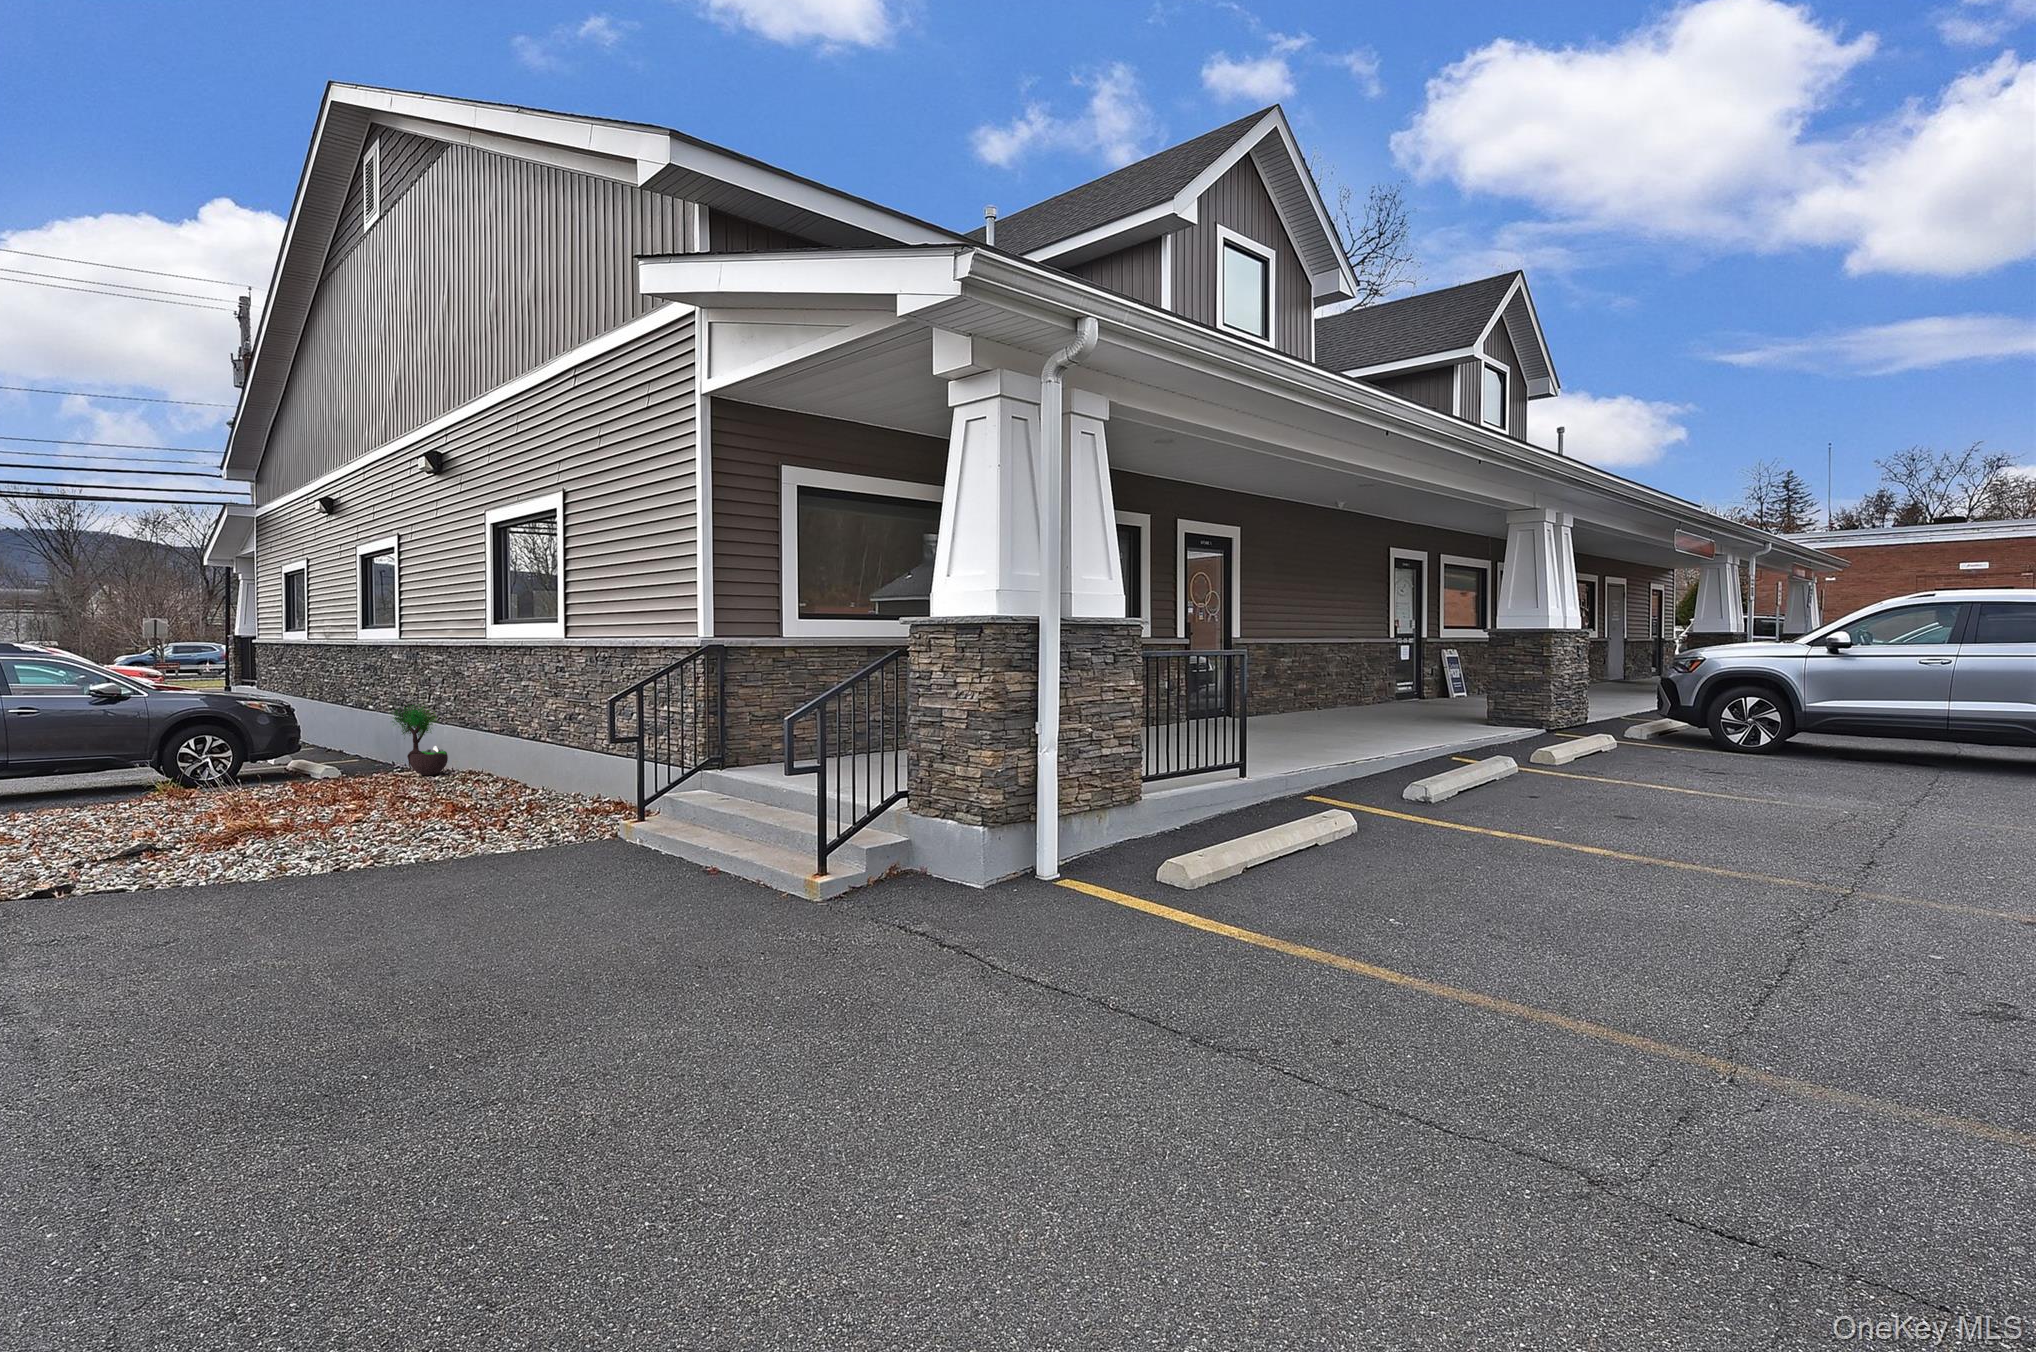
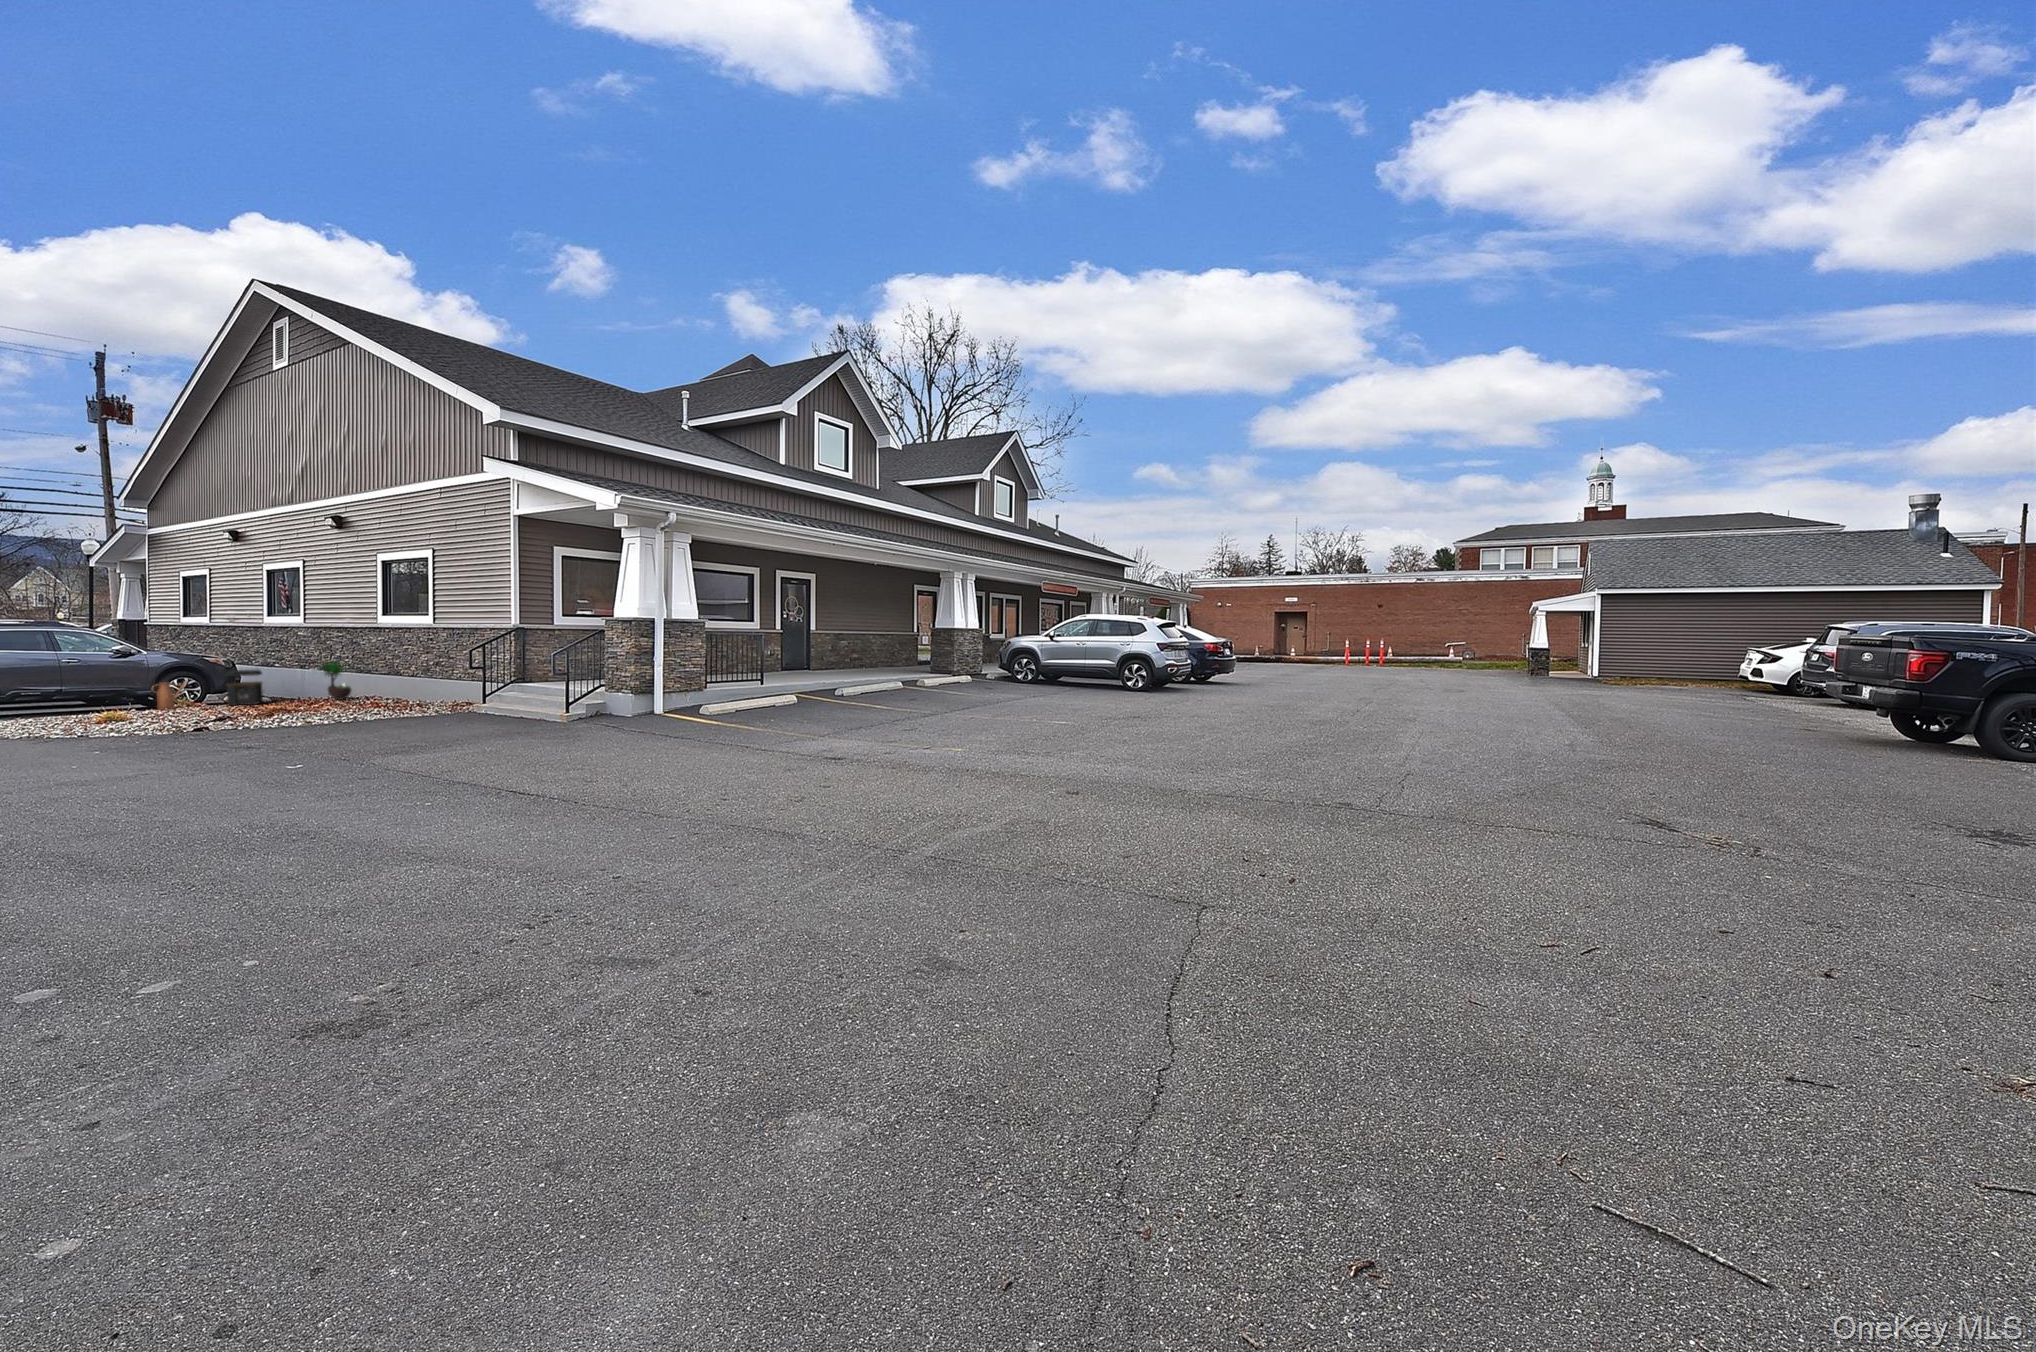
toolbox: none [229,724,298,791] -> present [226,670,263,706]
watering can: none [93,749,159,803] -> present [156,682,187,710]

